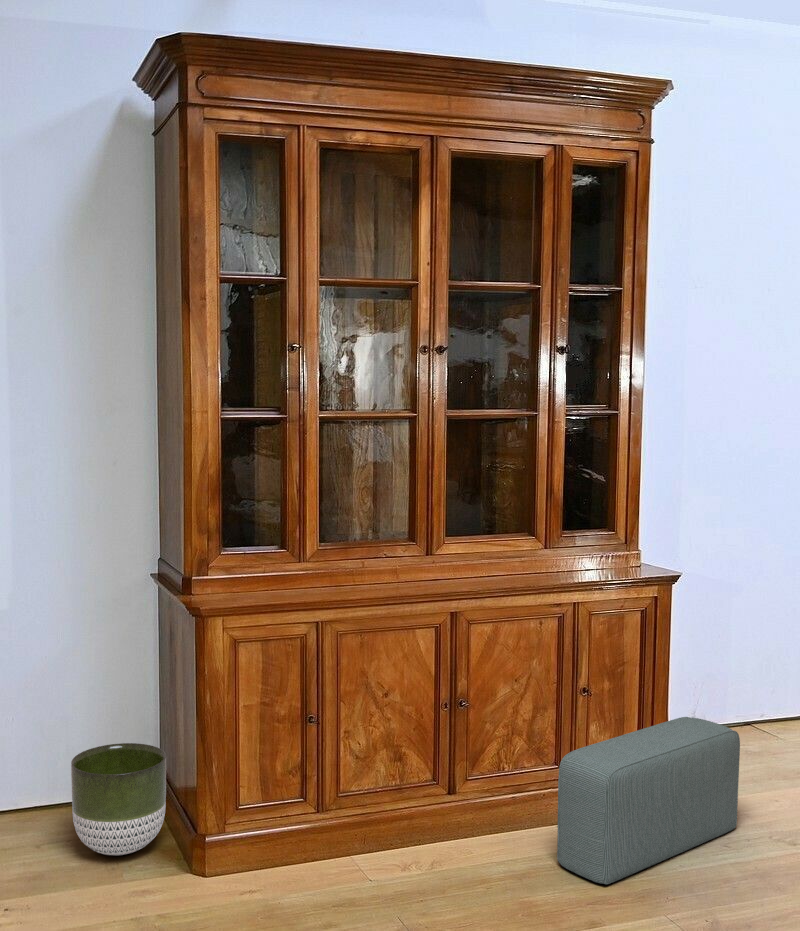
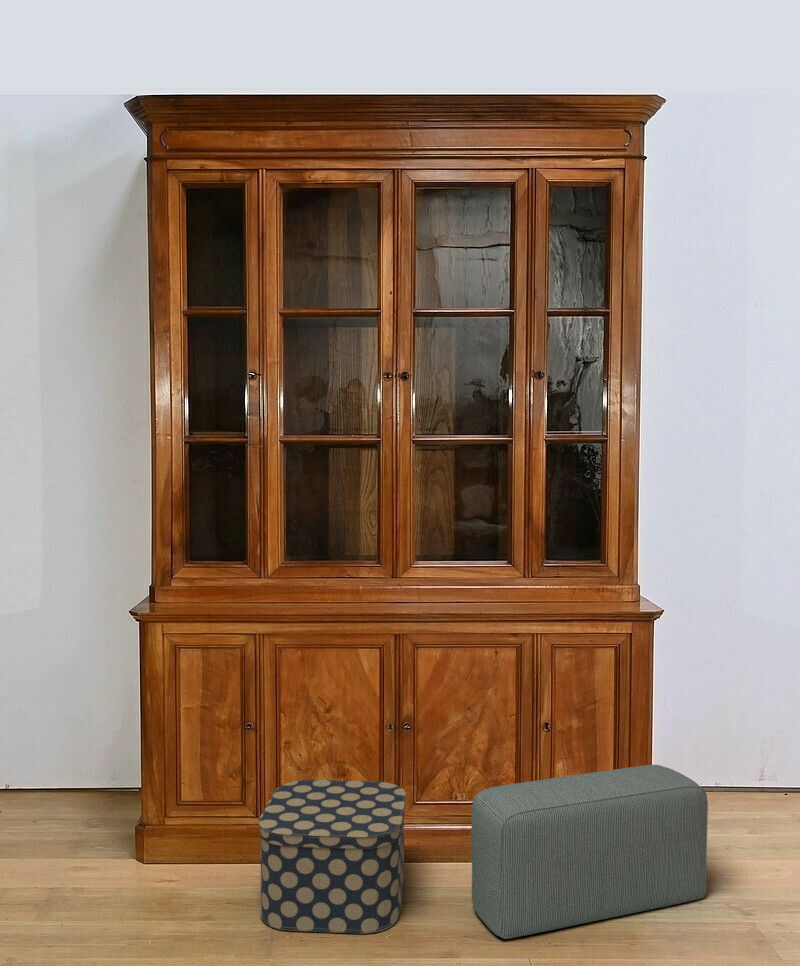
planter: present [71,743,166,855] -> none [57,734,143,835]
storage box: none [352,760,505,910] -> present [259,780,406,934]

